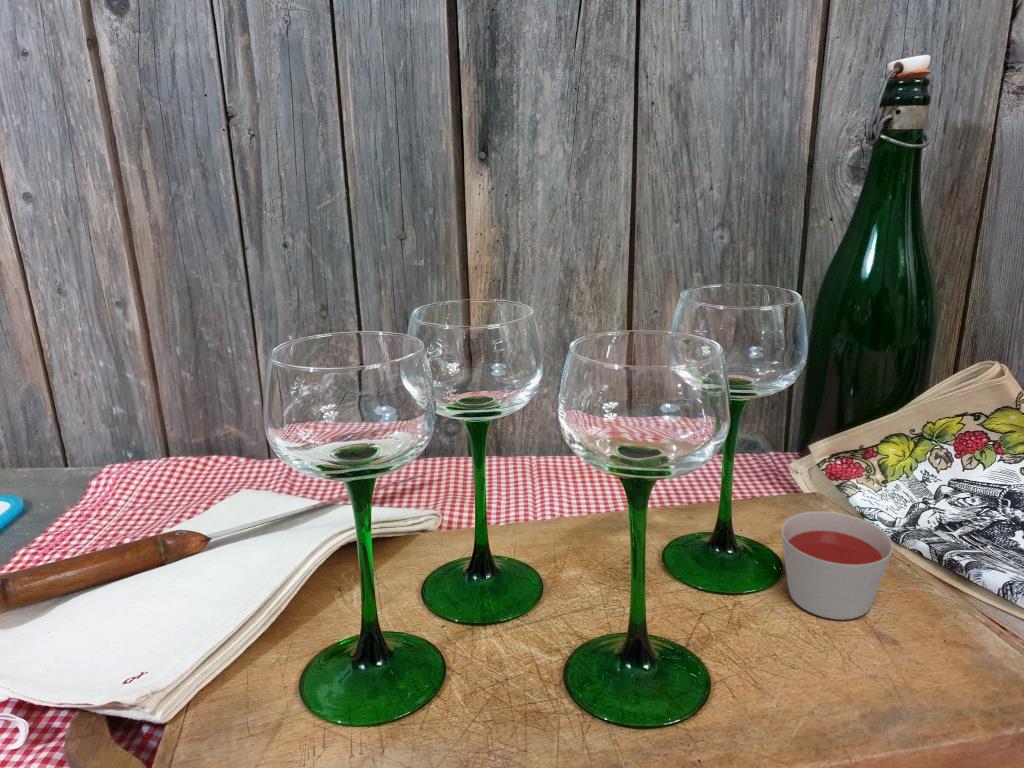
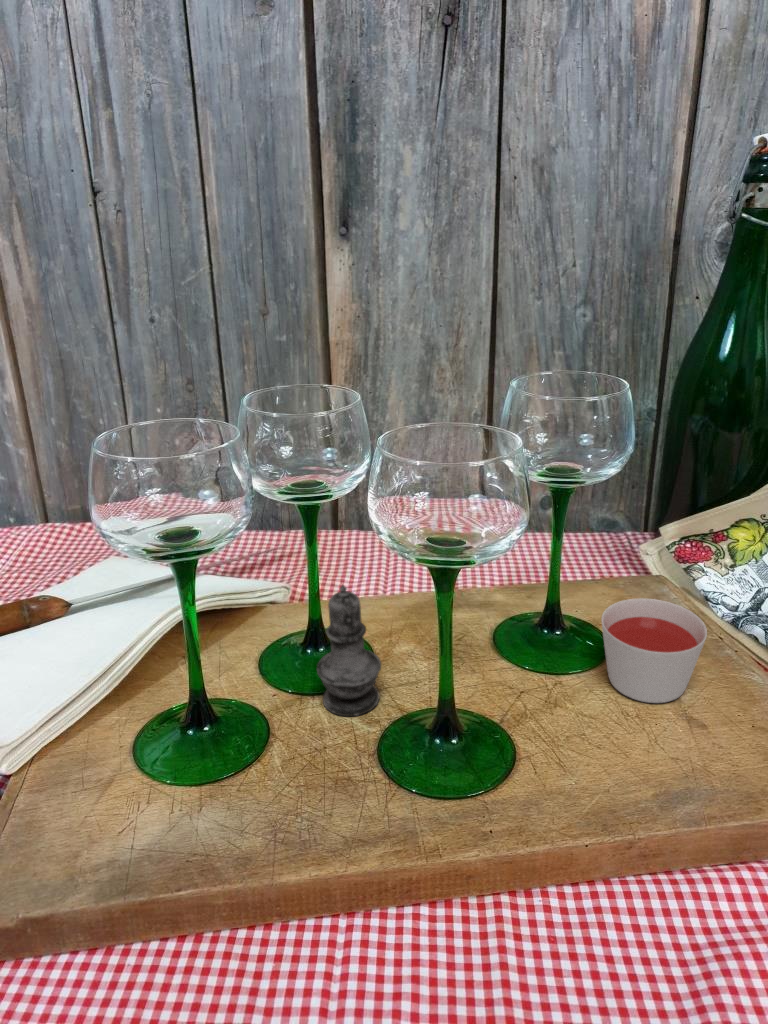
salt shaker: none [490,503,558,646] -> present [316,585,381,716]

